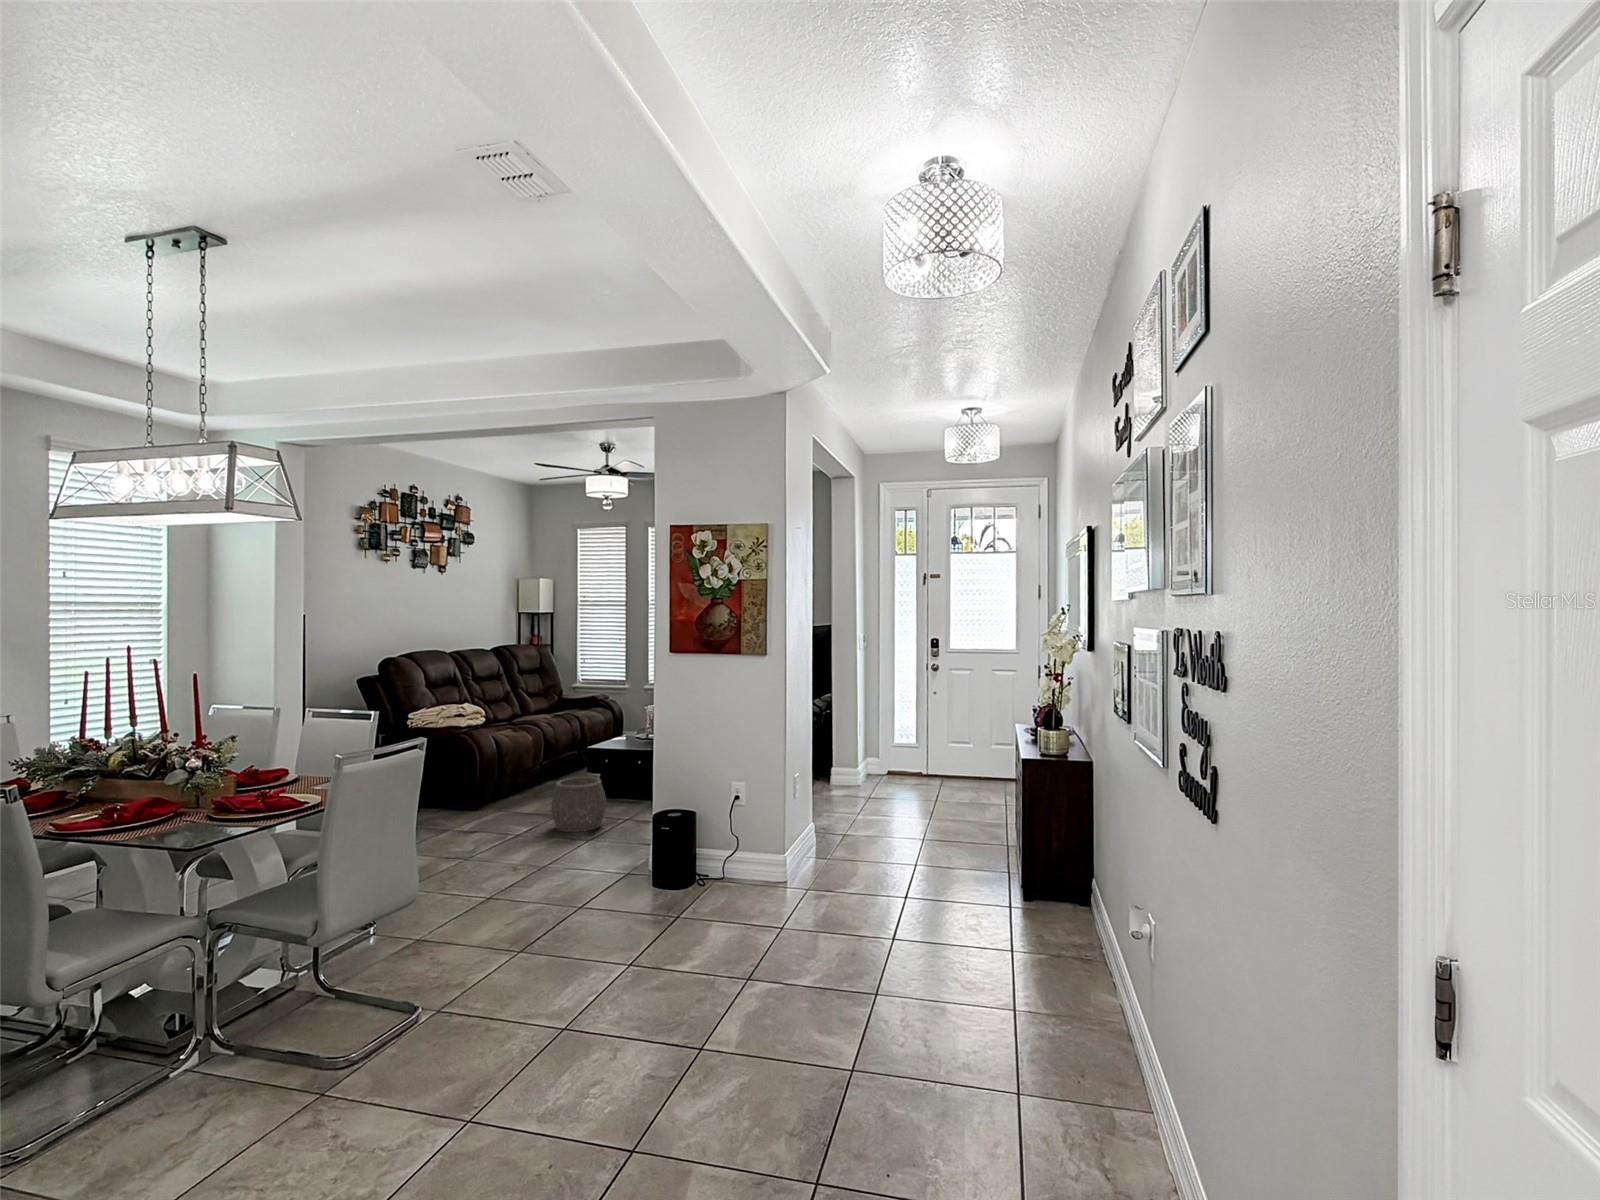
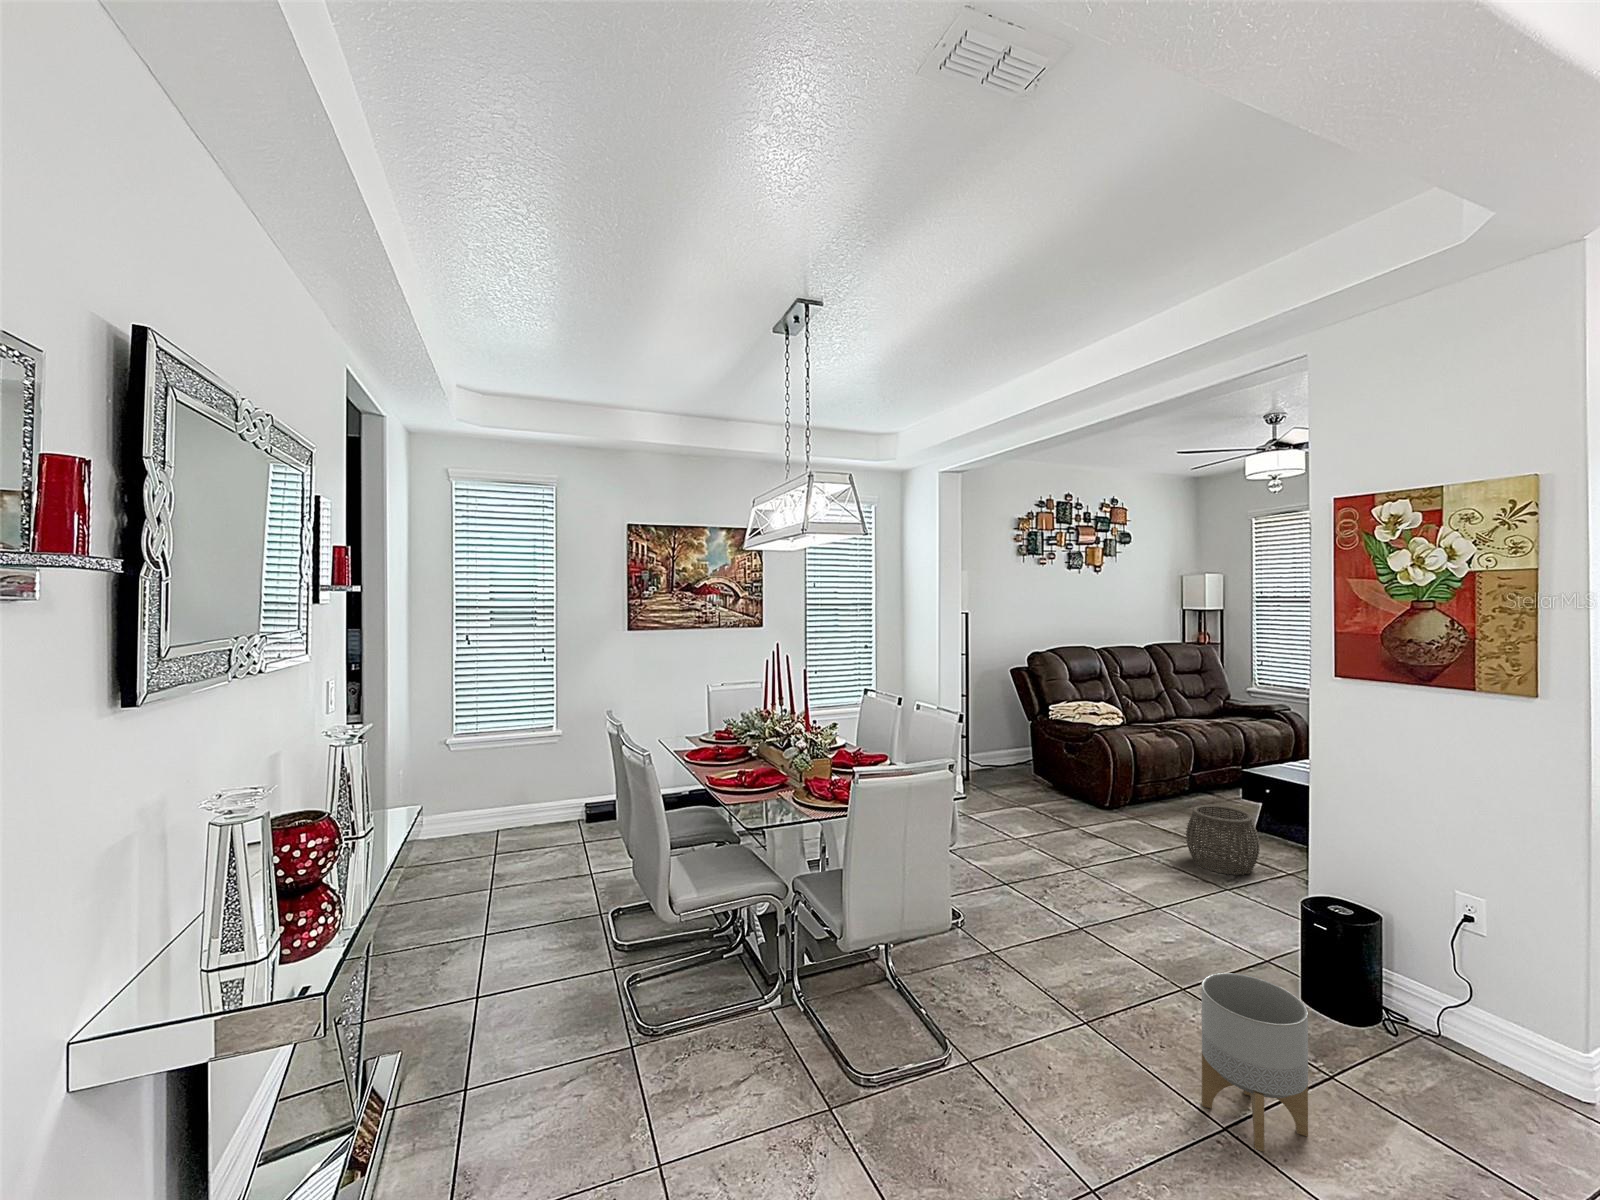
planter: none [611,863,674,970] -> present [1202,973,1308,1152]

